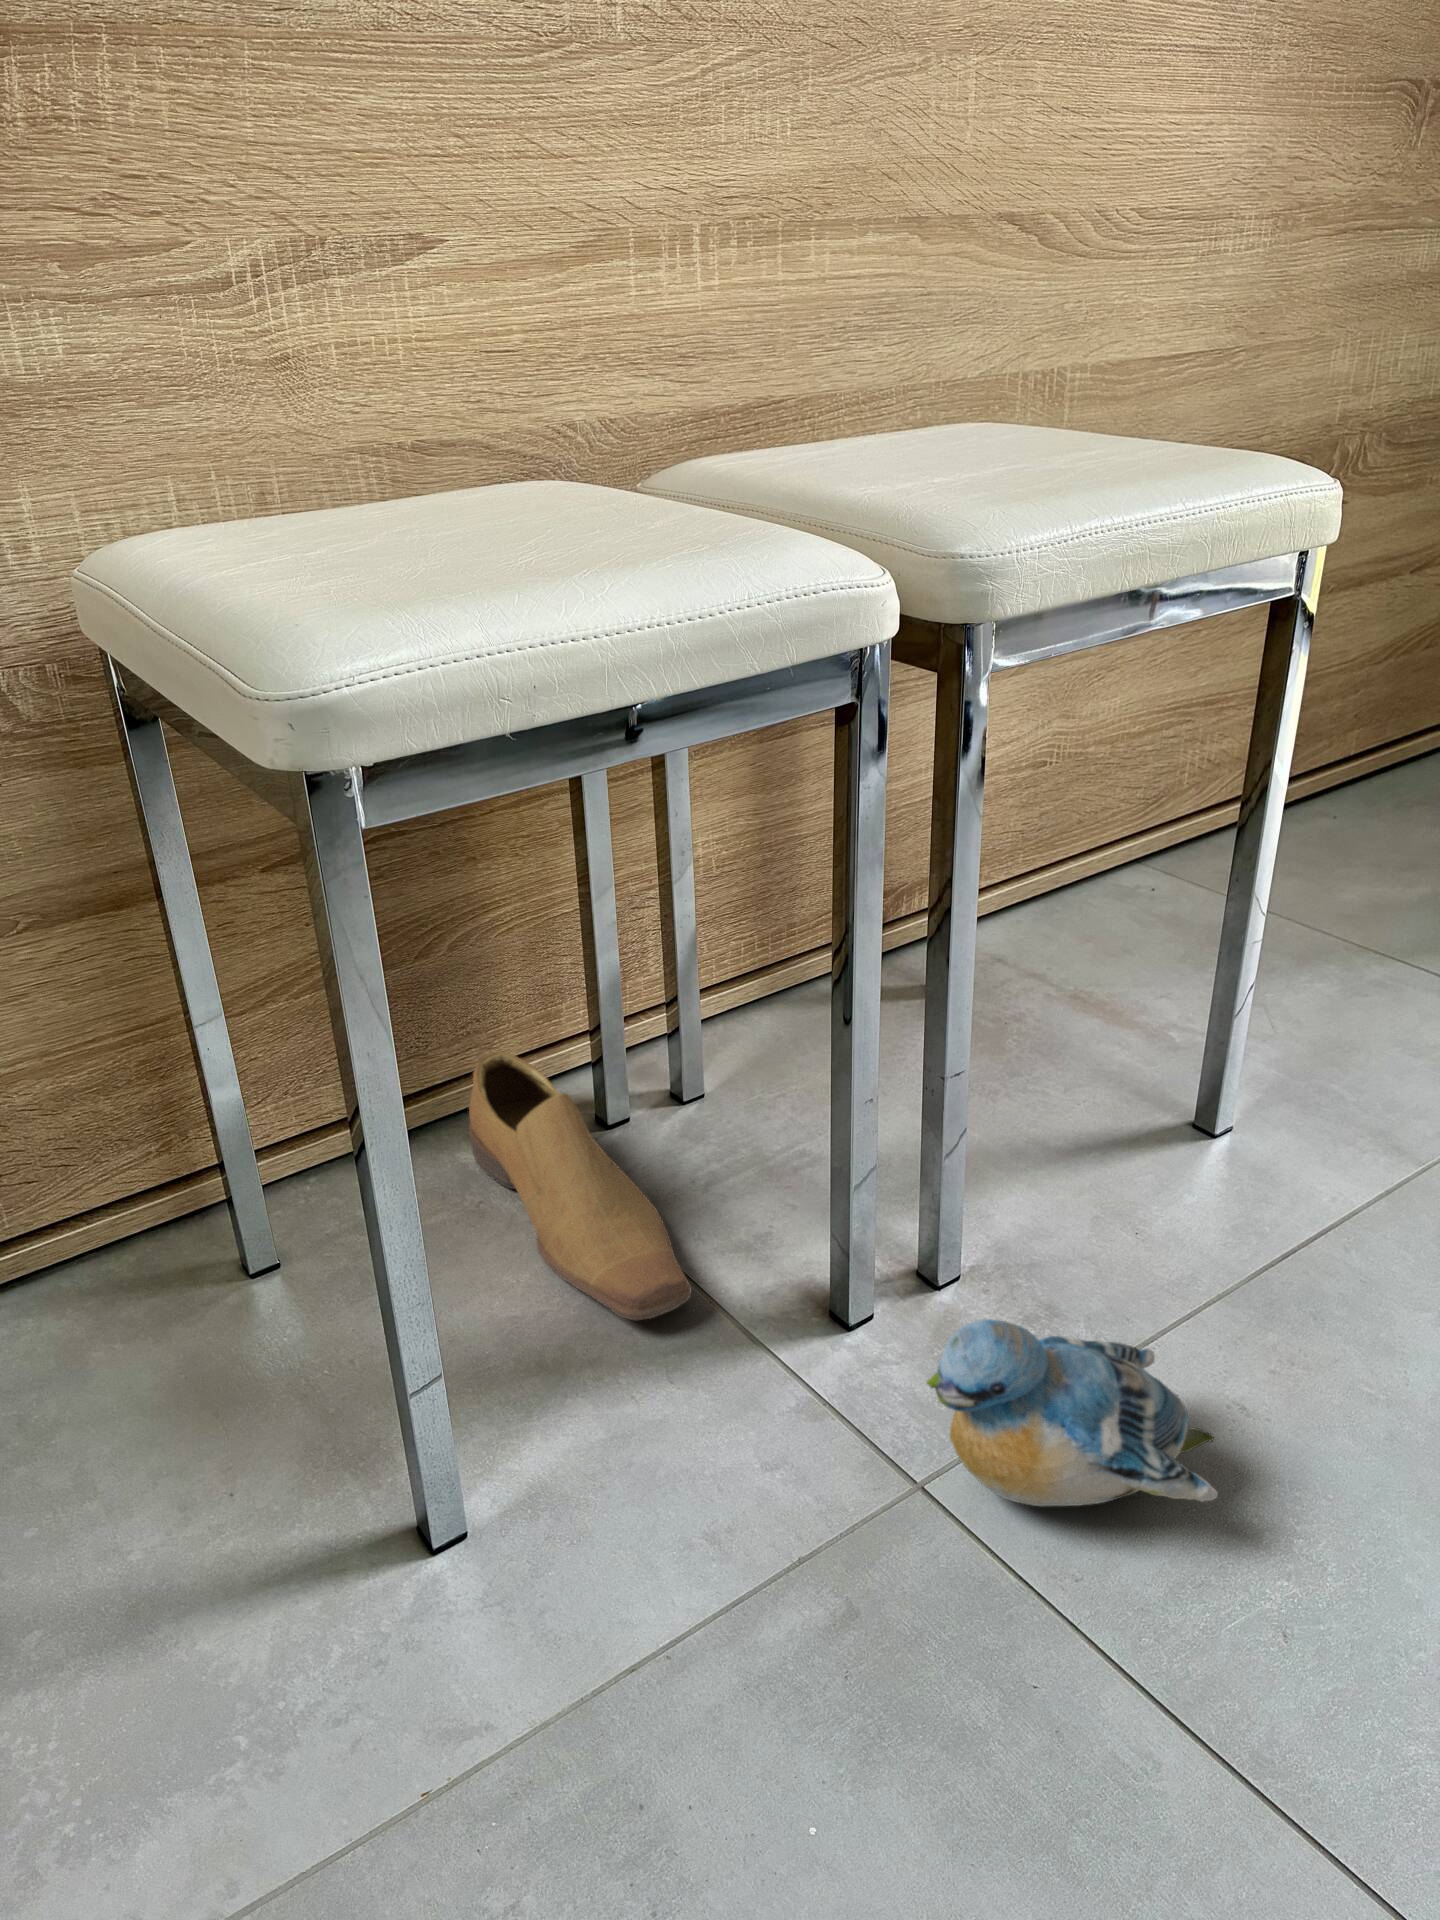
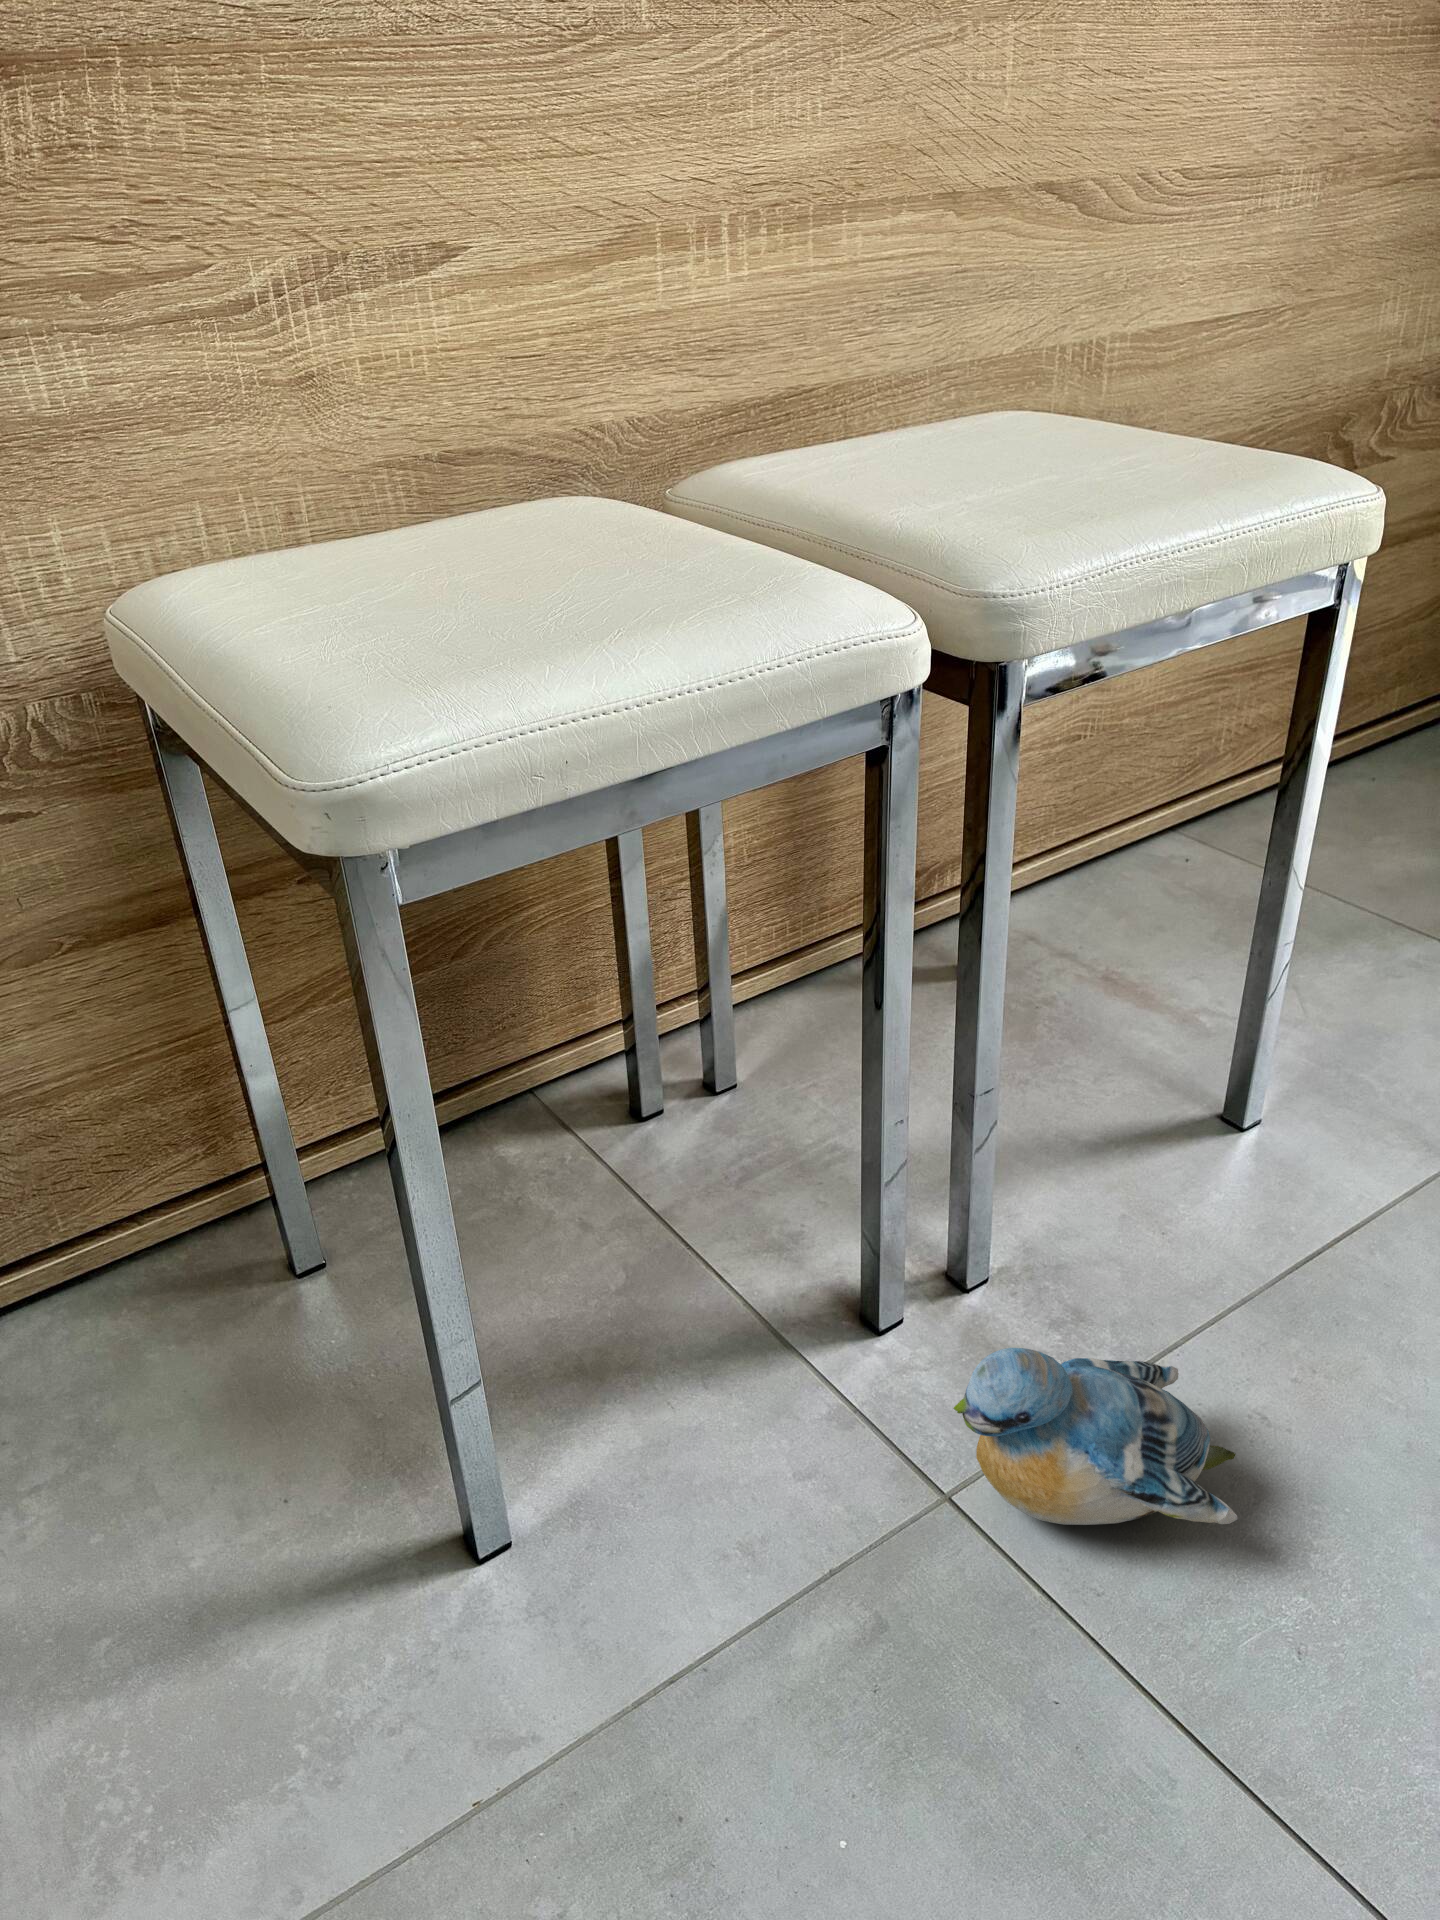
shoe: present [469,1051,692,1320] -> none [505,1050,725,1328]

